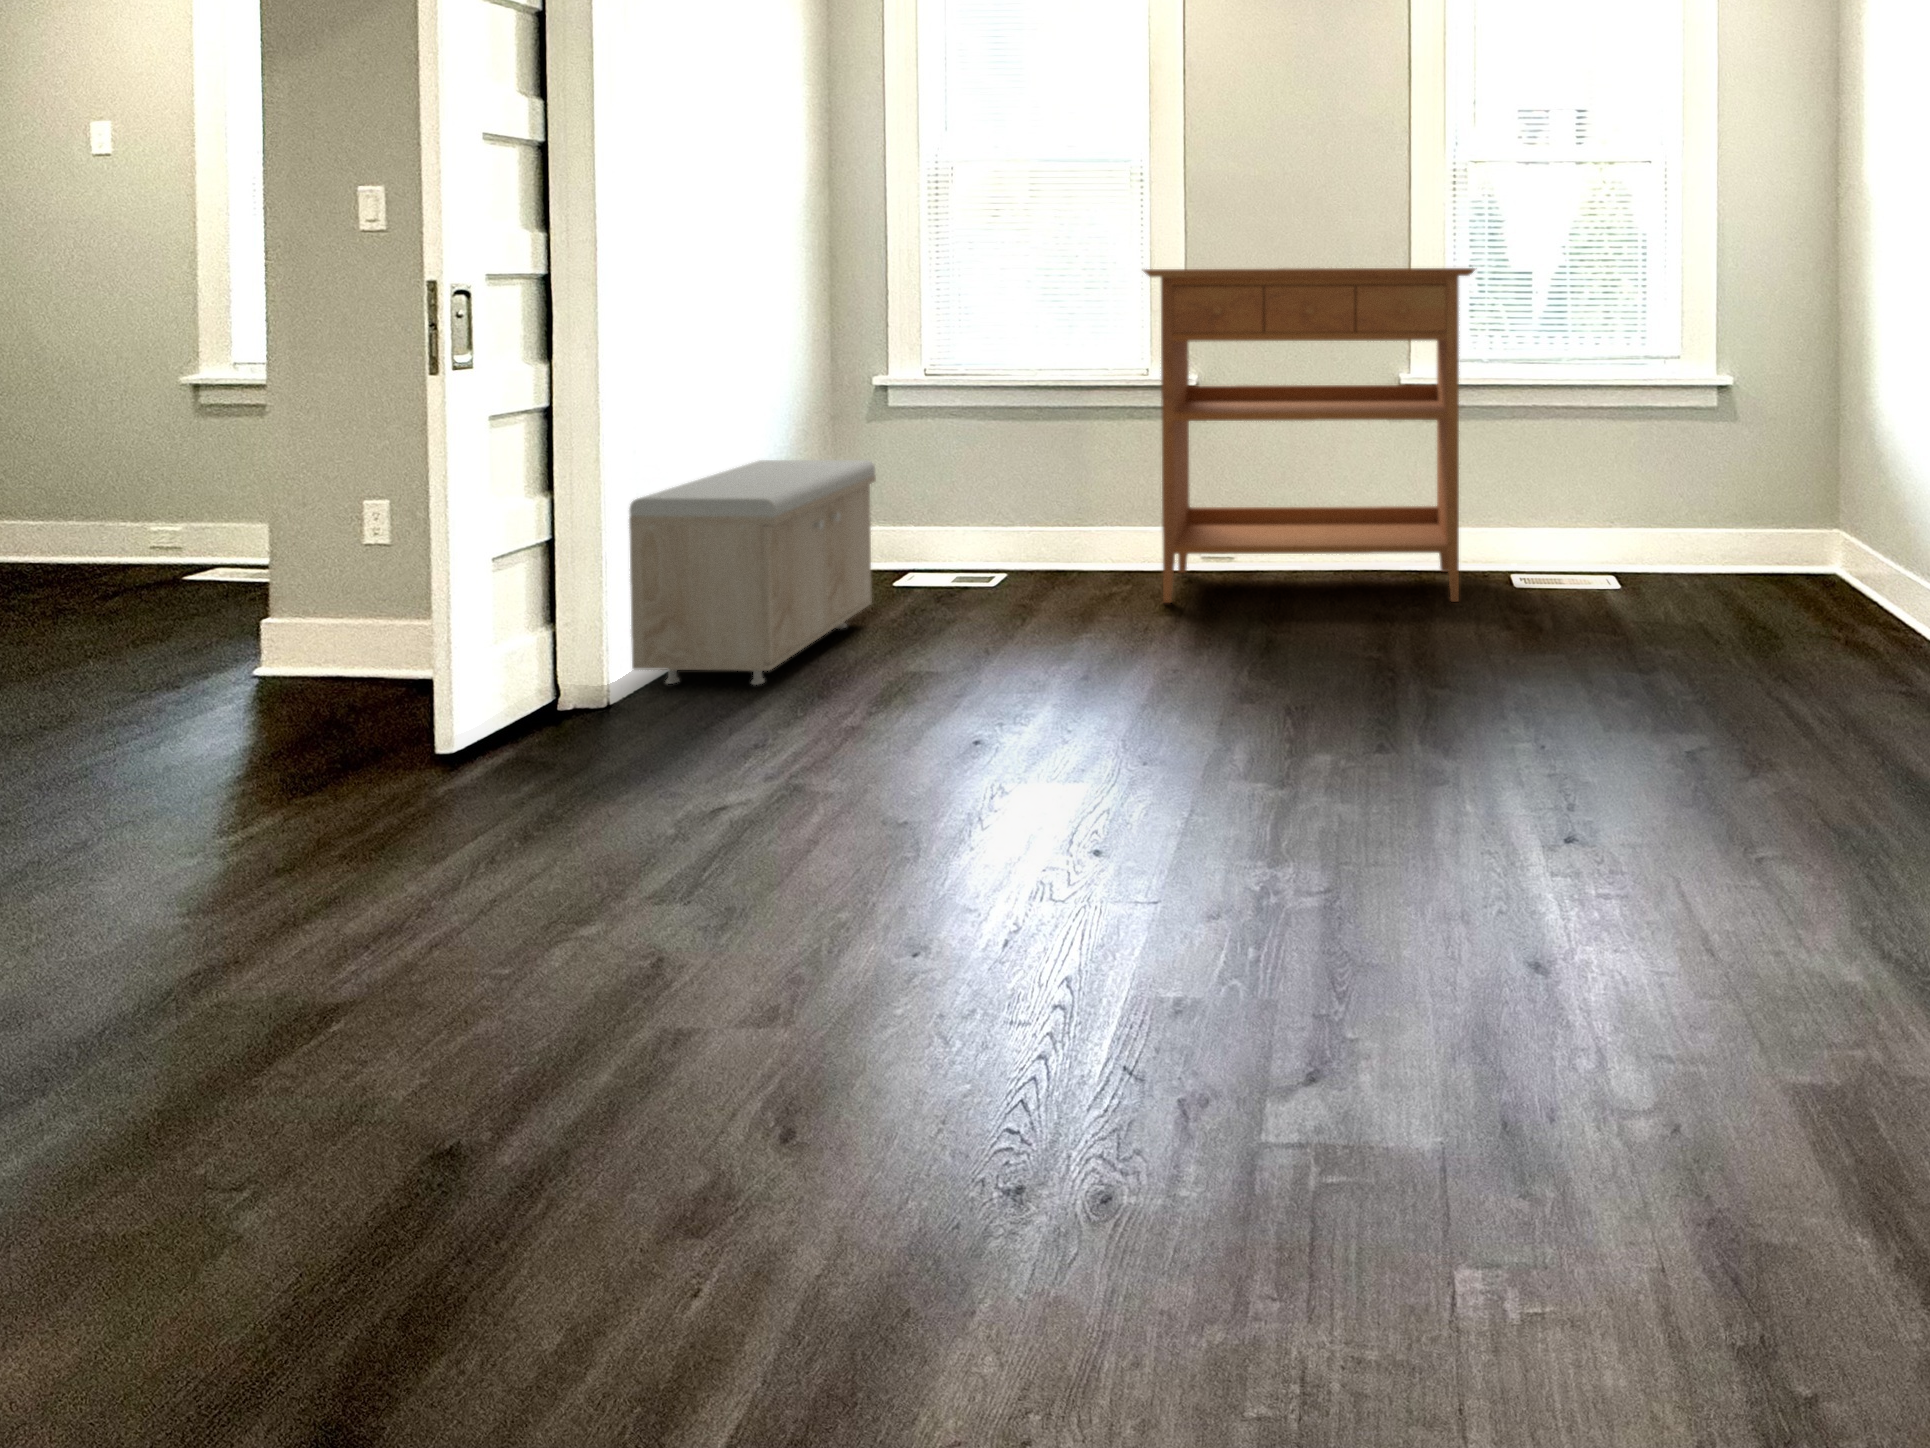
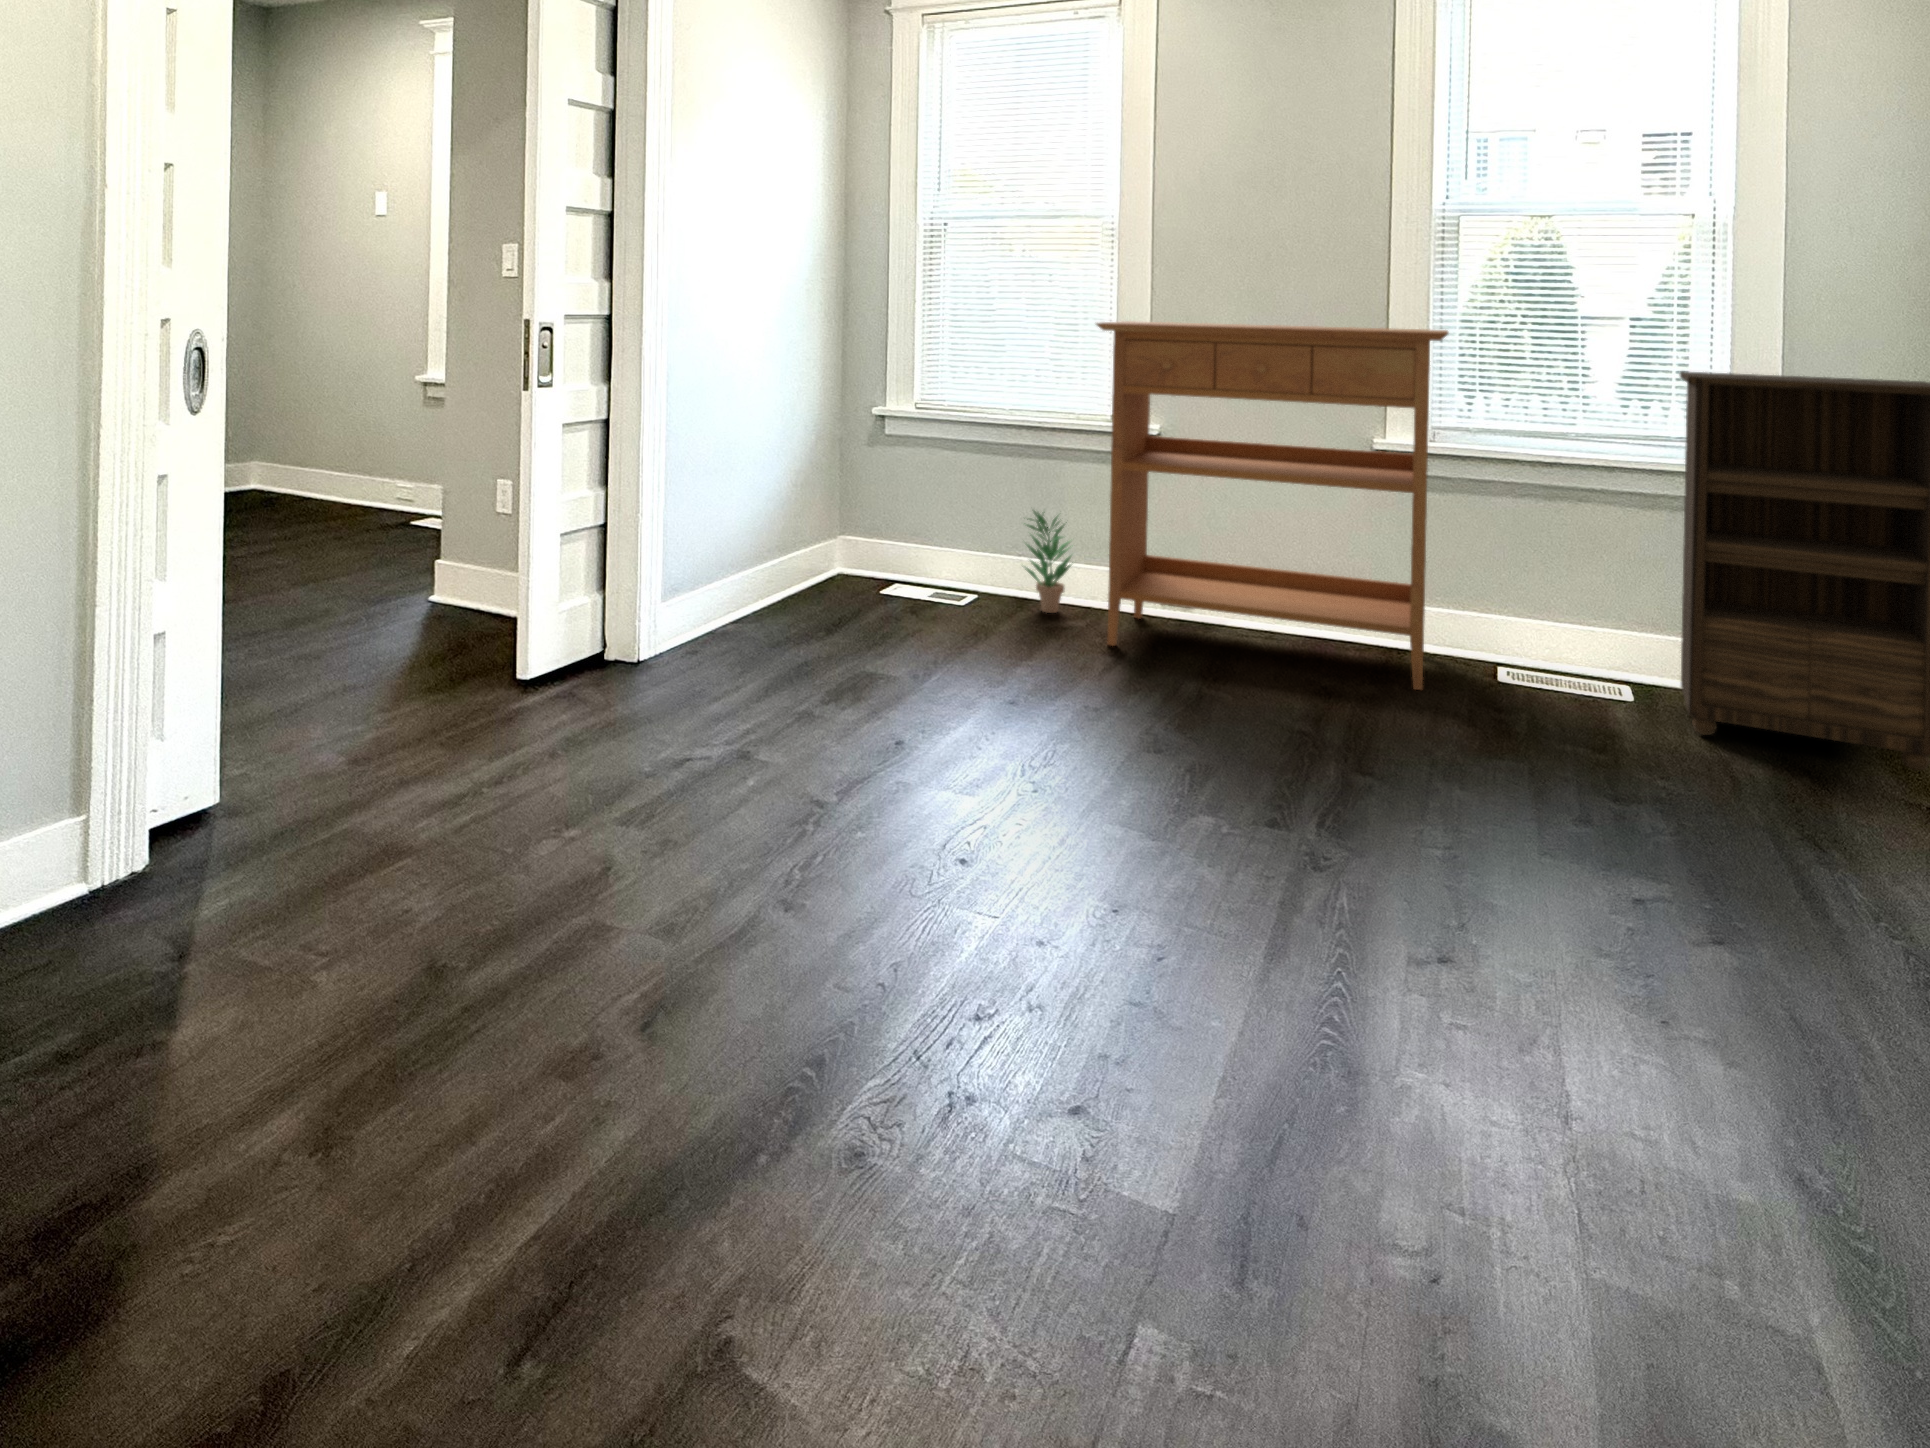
bookshelf: none [1647,296,1844,607] -> present [1680,371,1930,771]
storage bench: present [629,460,876,685] -> none [657,474,857,663]
potted plant: none [1058,469,1116,580] -> present [1025,511,1071,613]

